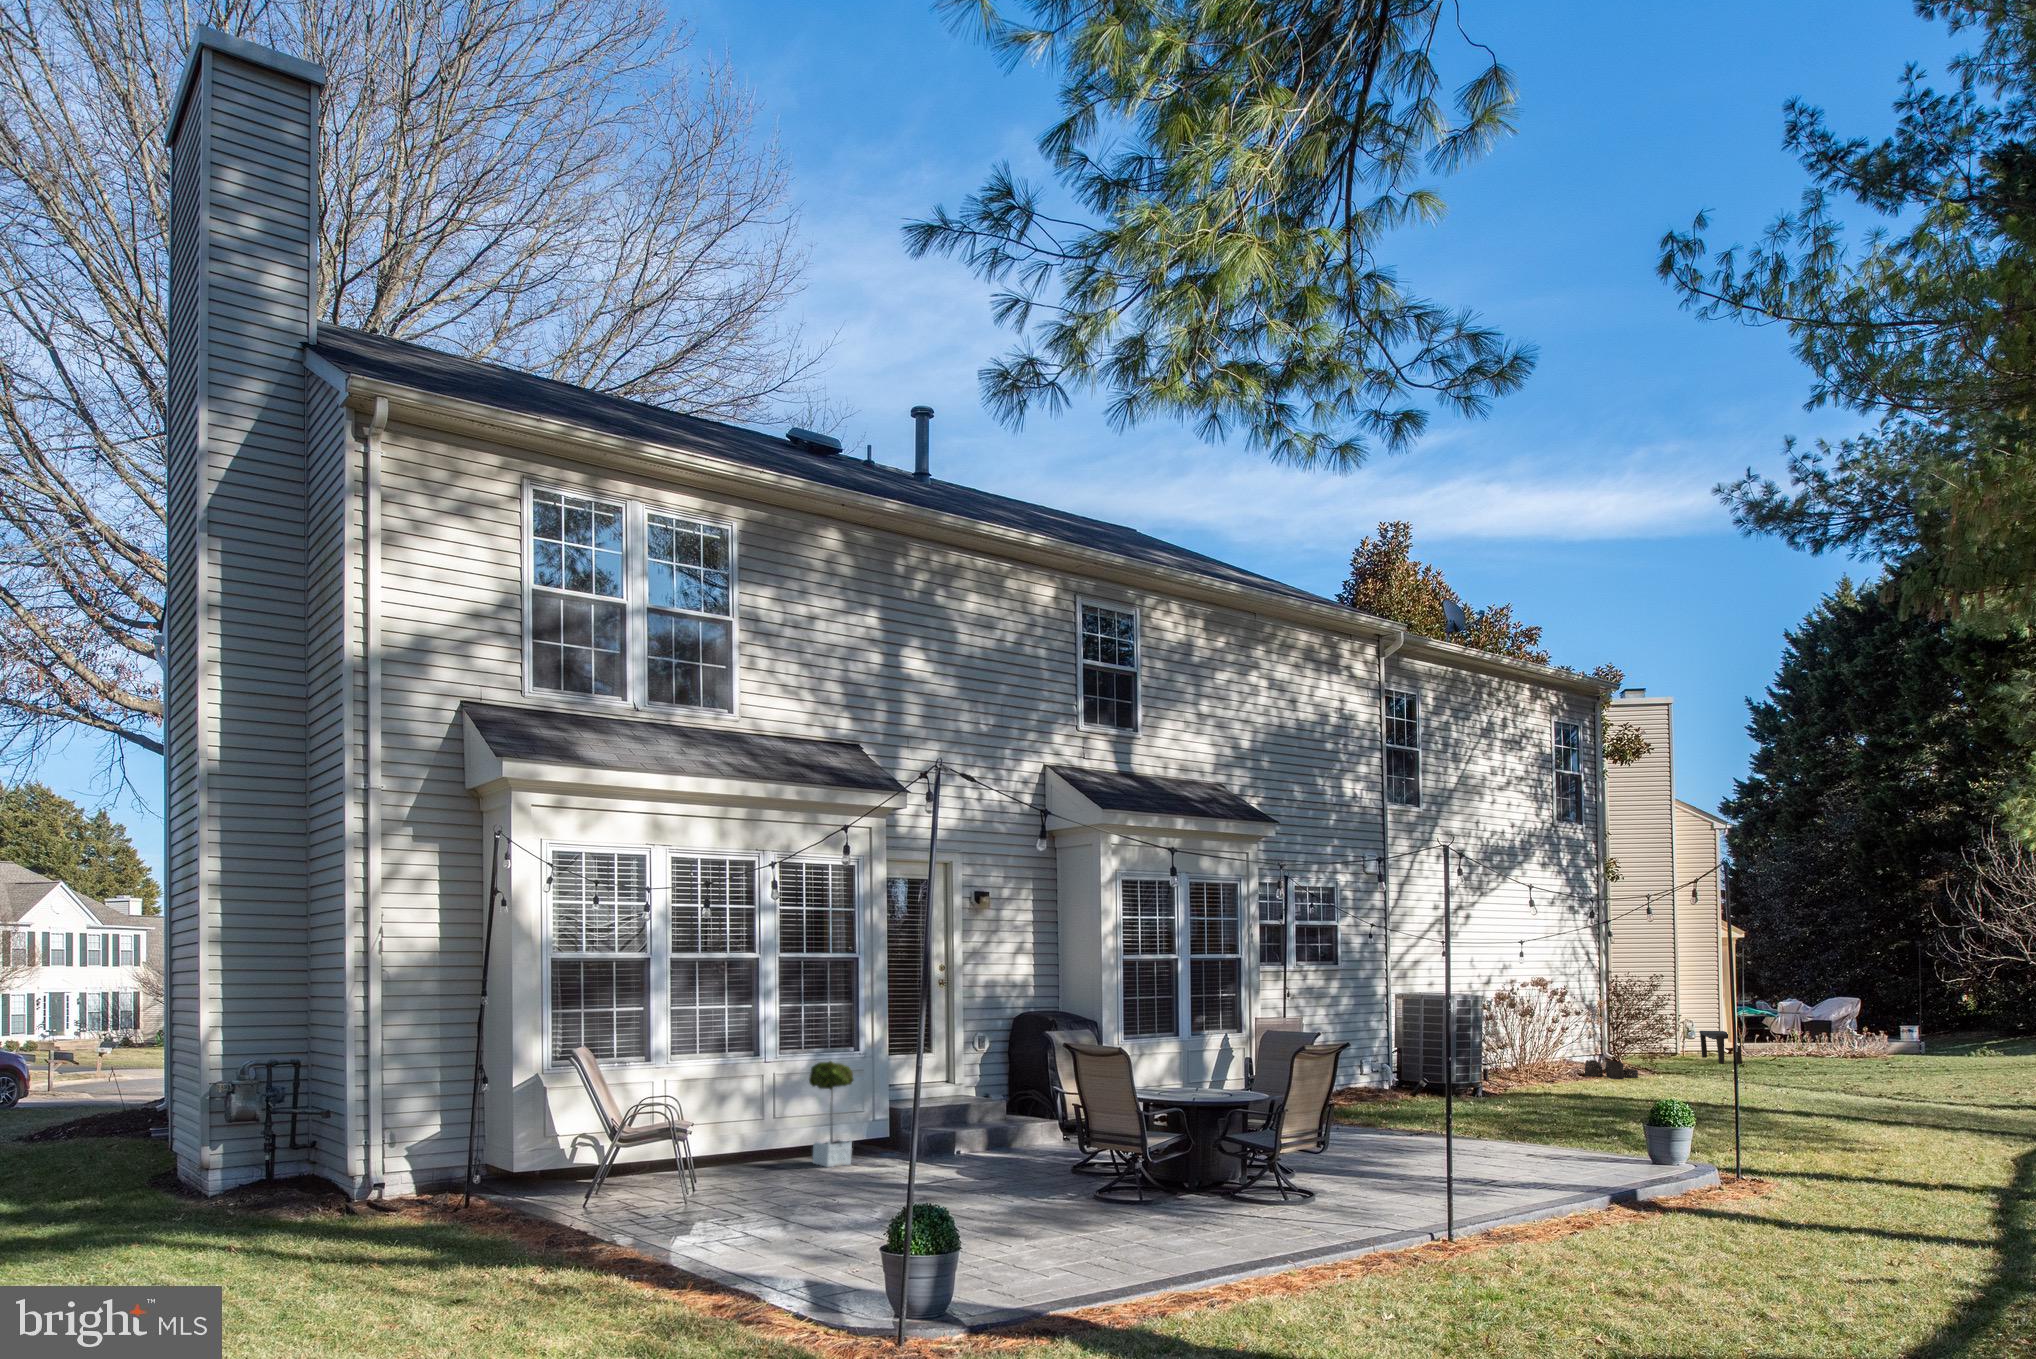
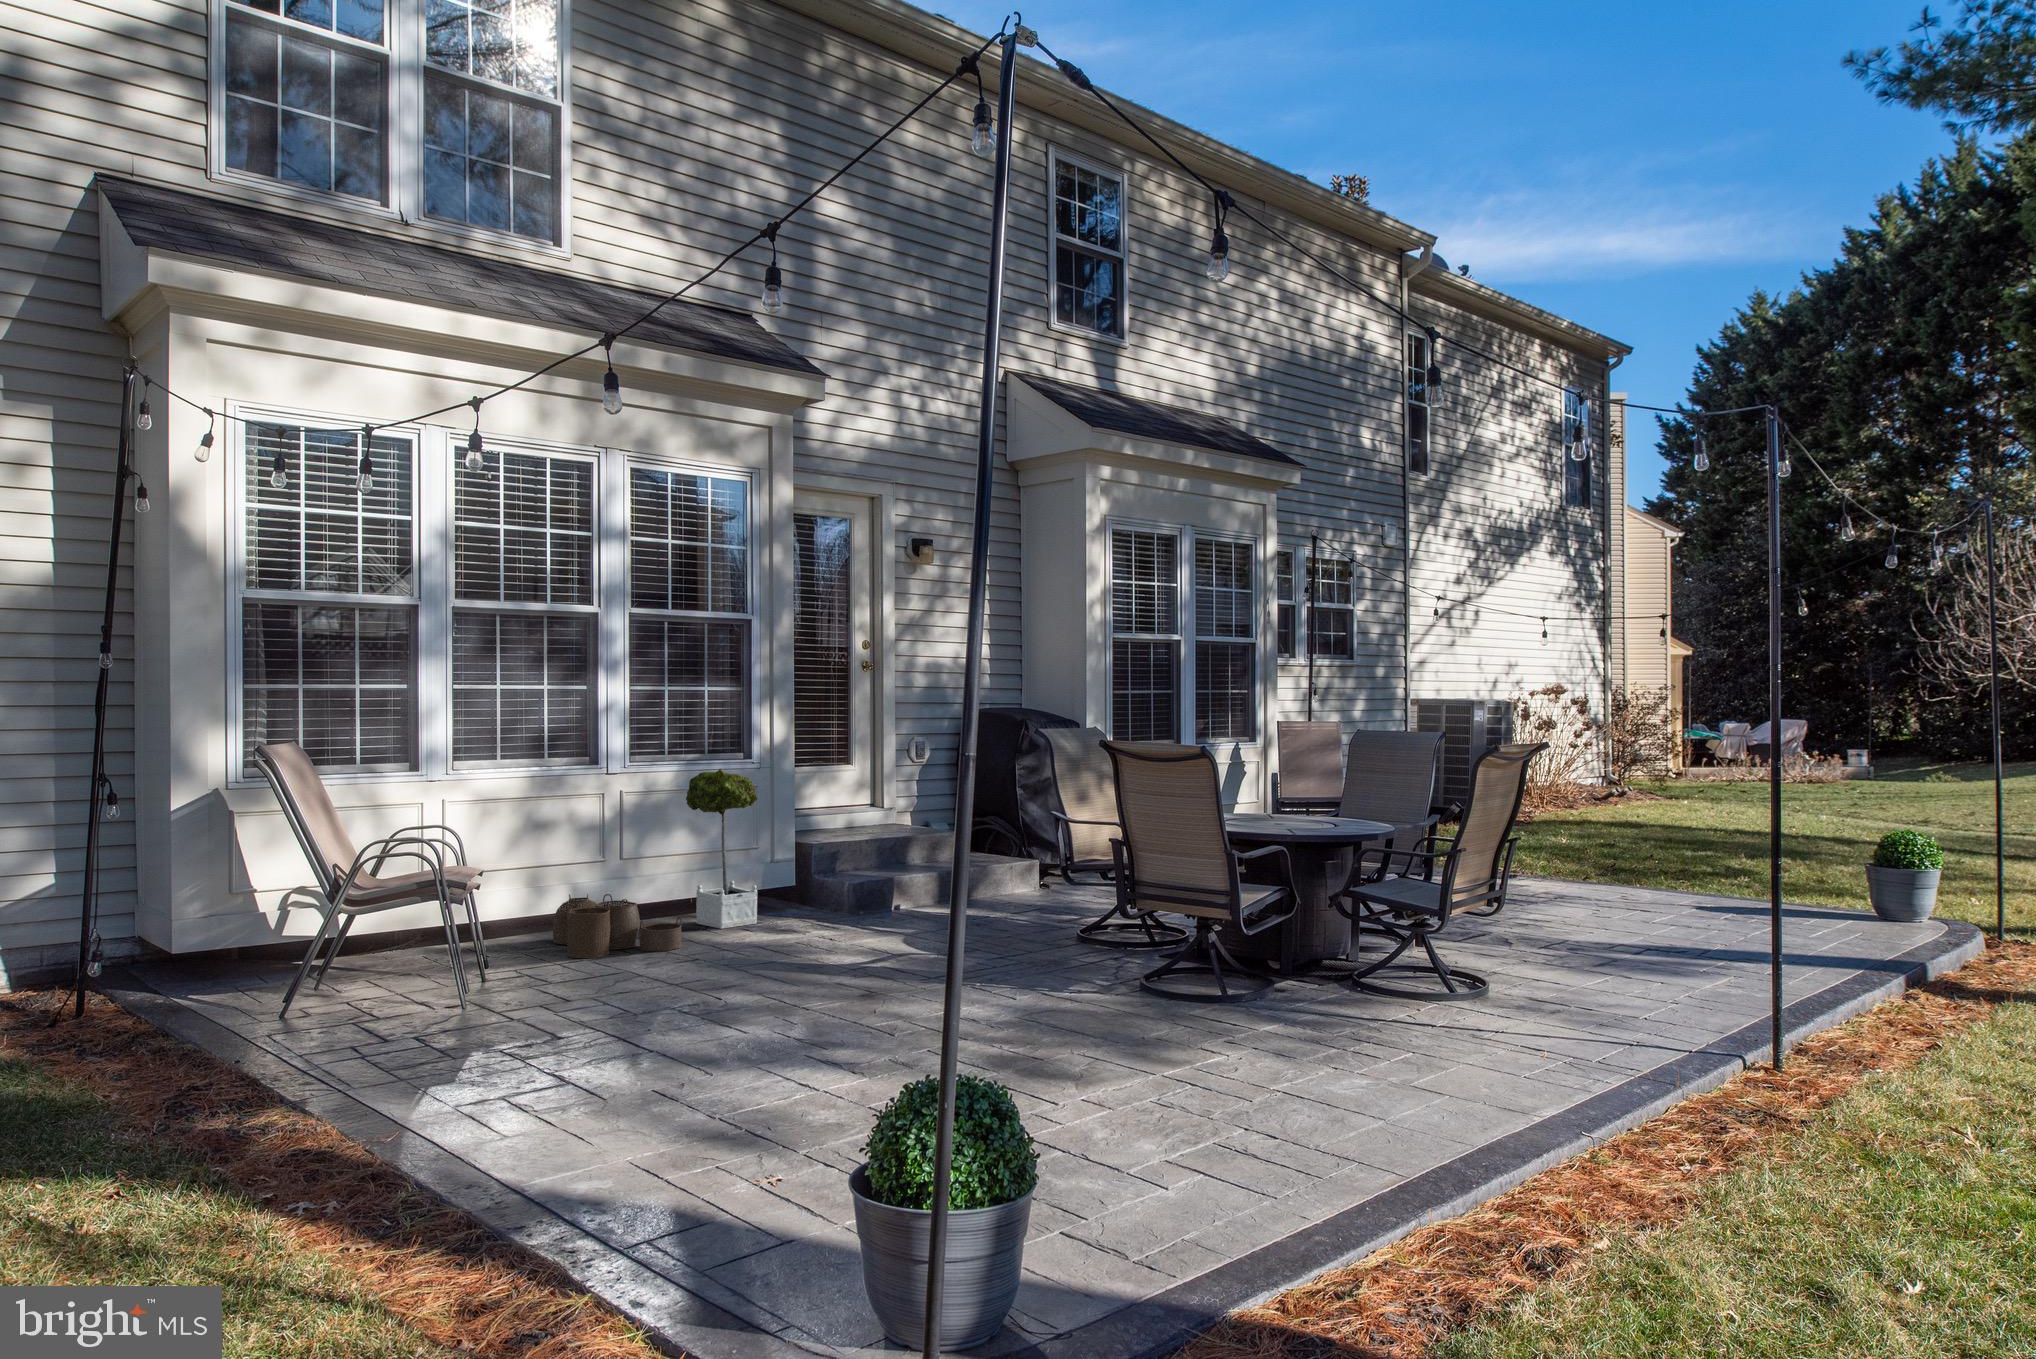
bench: present [1699,1031,1742,1064] -> none [1673,748,1724,783]
woven basket: present [1585,1059,1638,1079] -> present [553,894,682,958]

